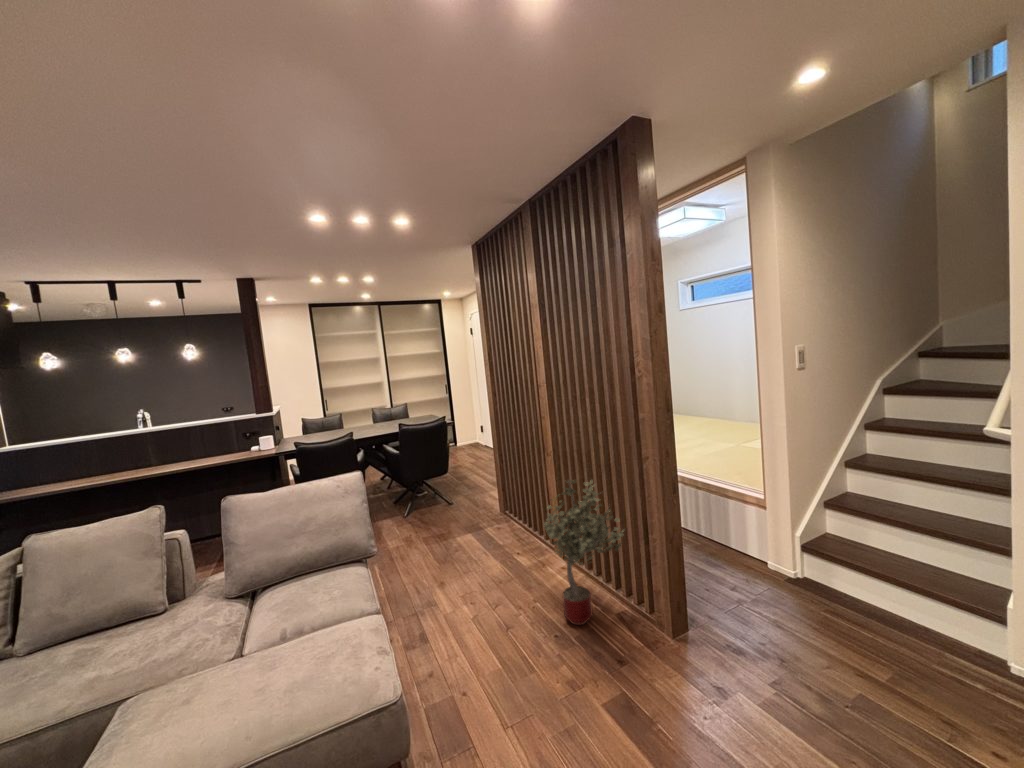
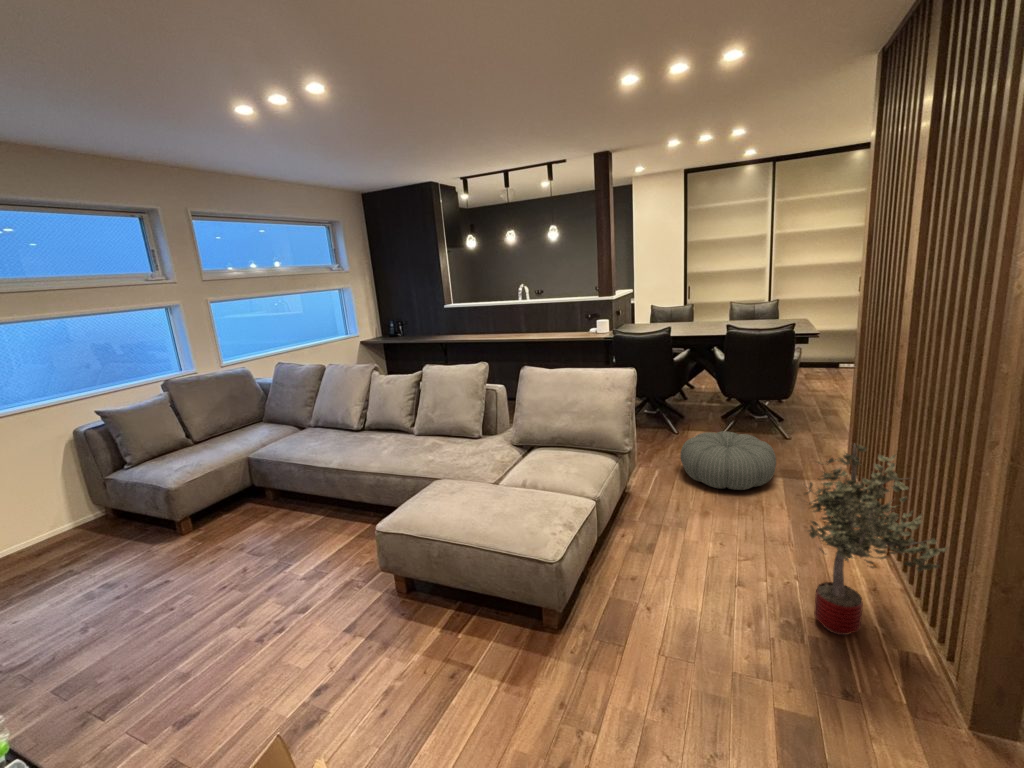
pouf: none [396,509,472,563] -> present [680,431,776,490]

